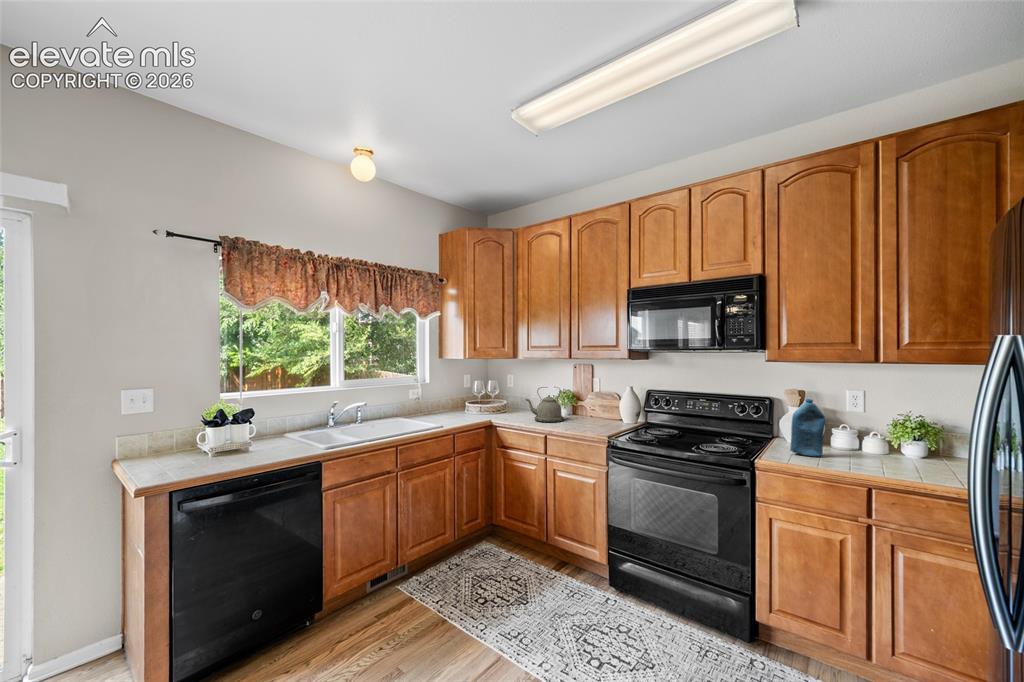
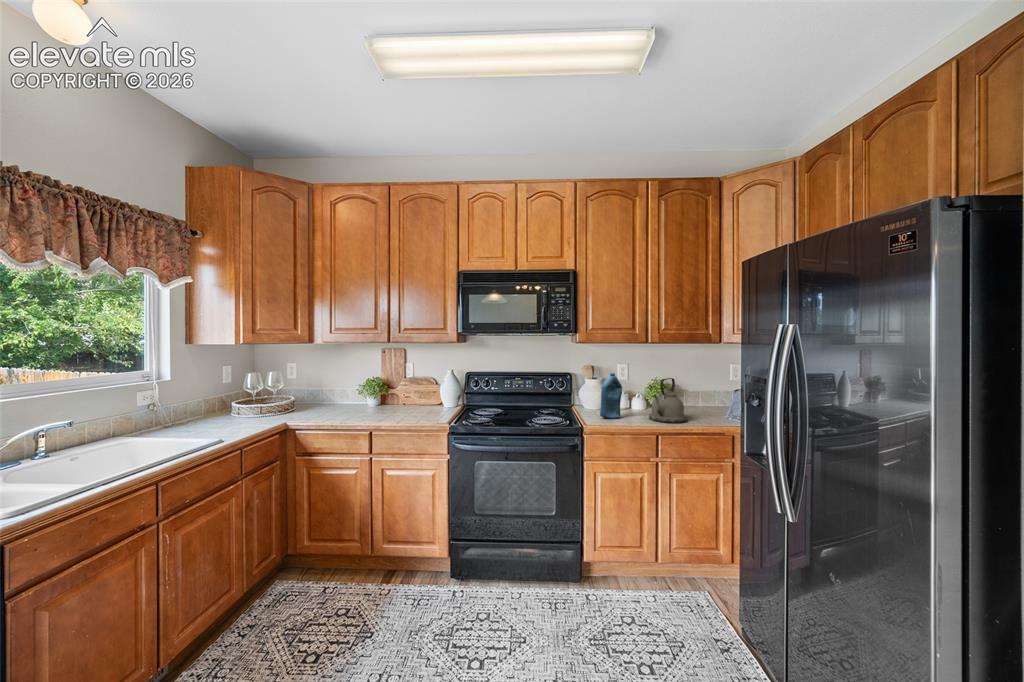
kettle: present [526,387,564,422] -> present [649,378,687,423]

